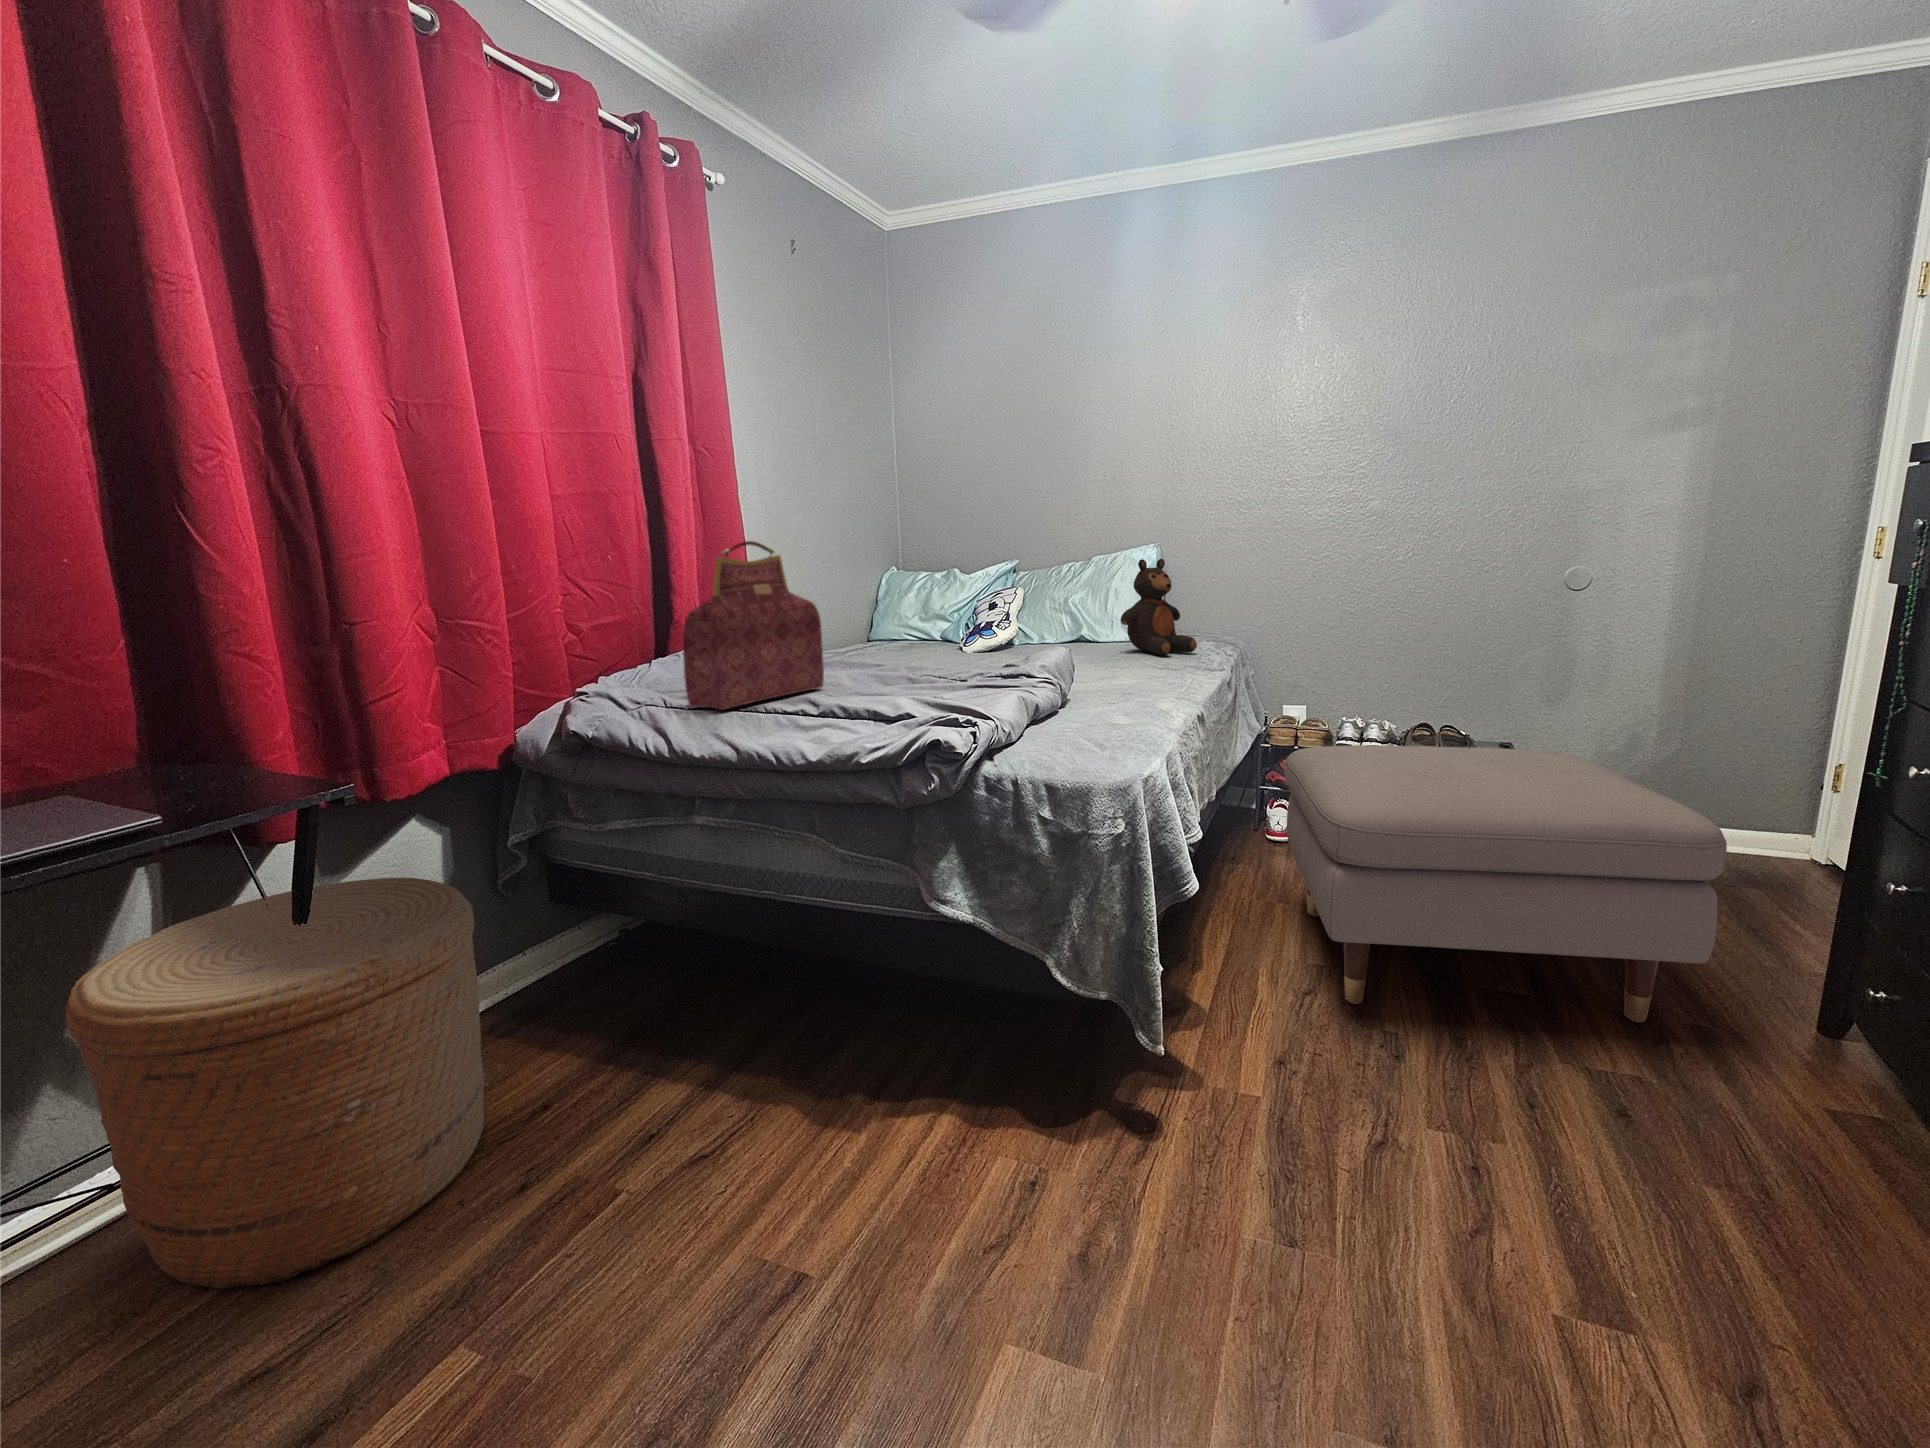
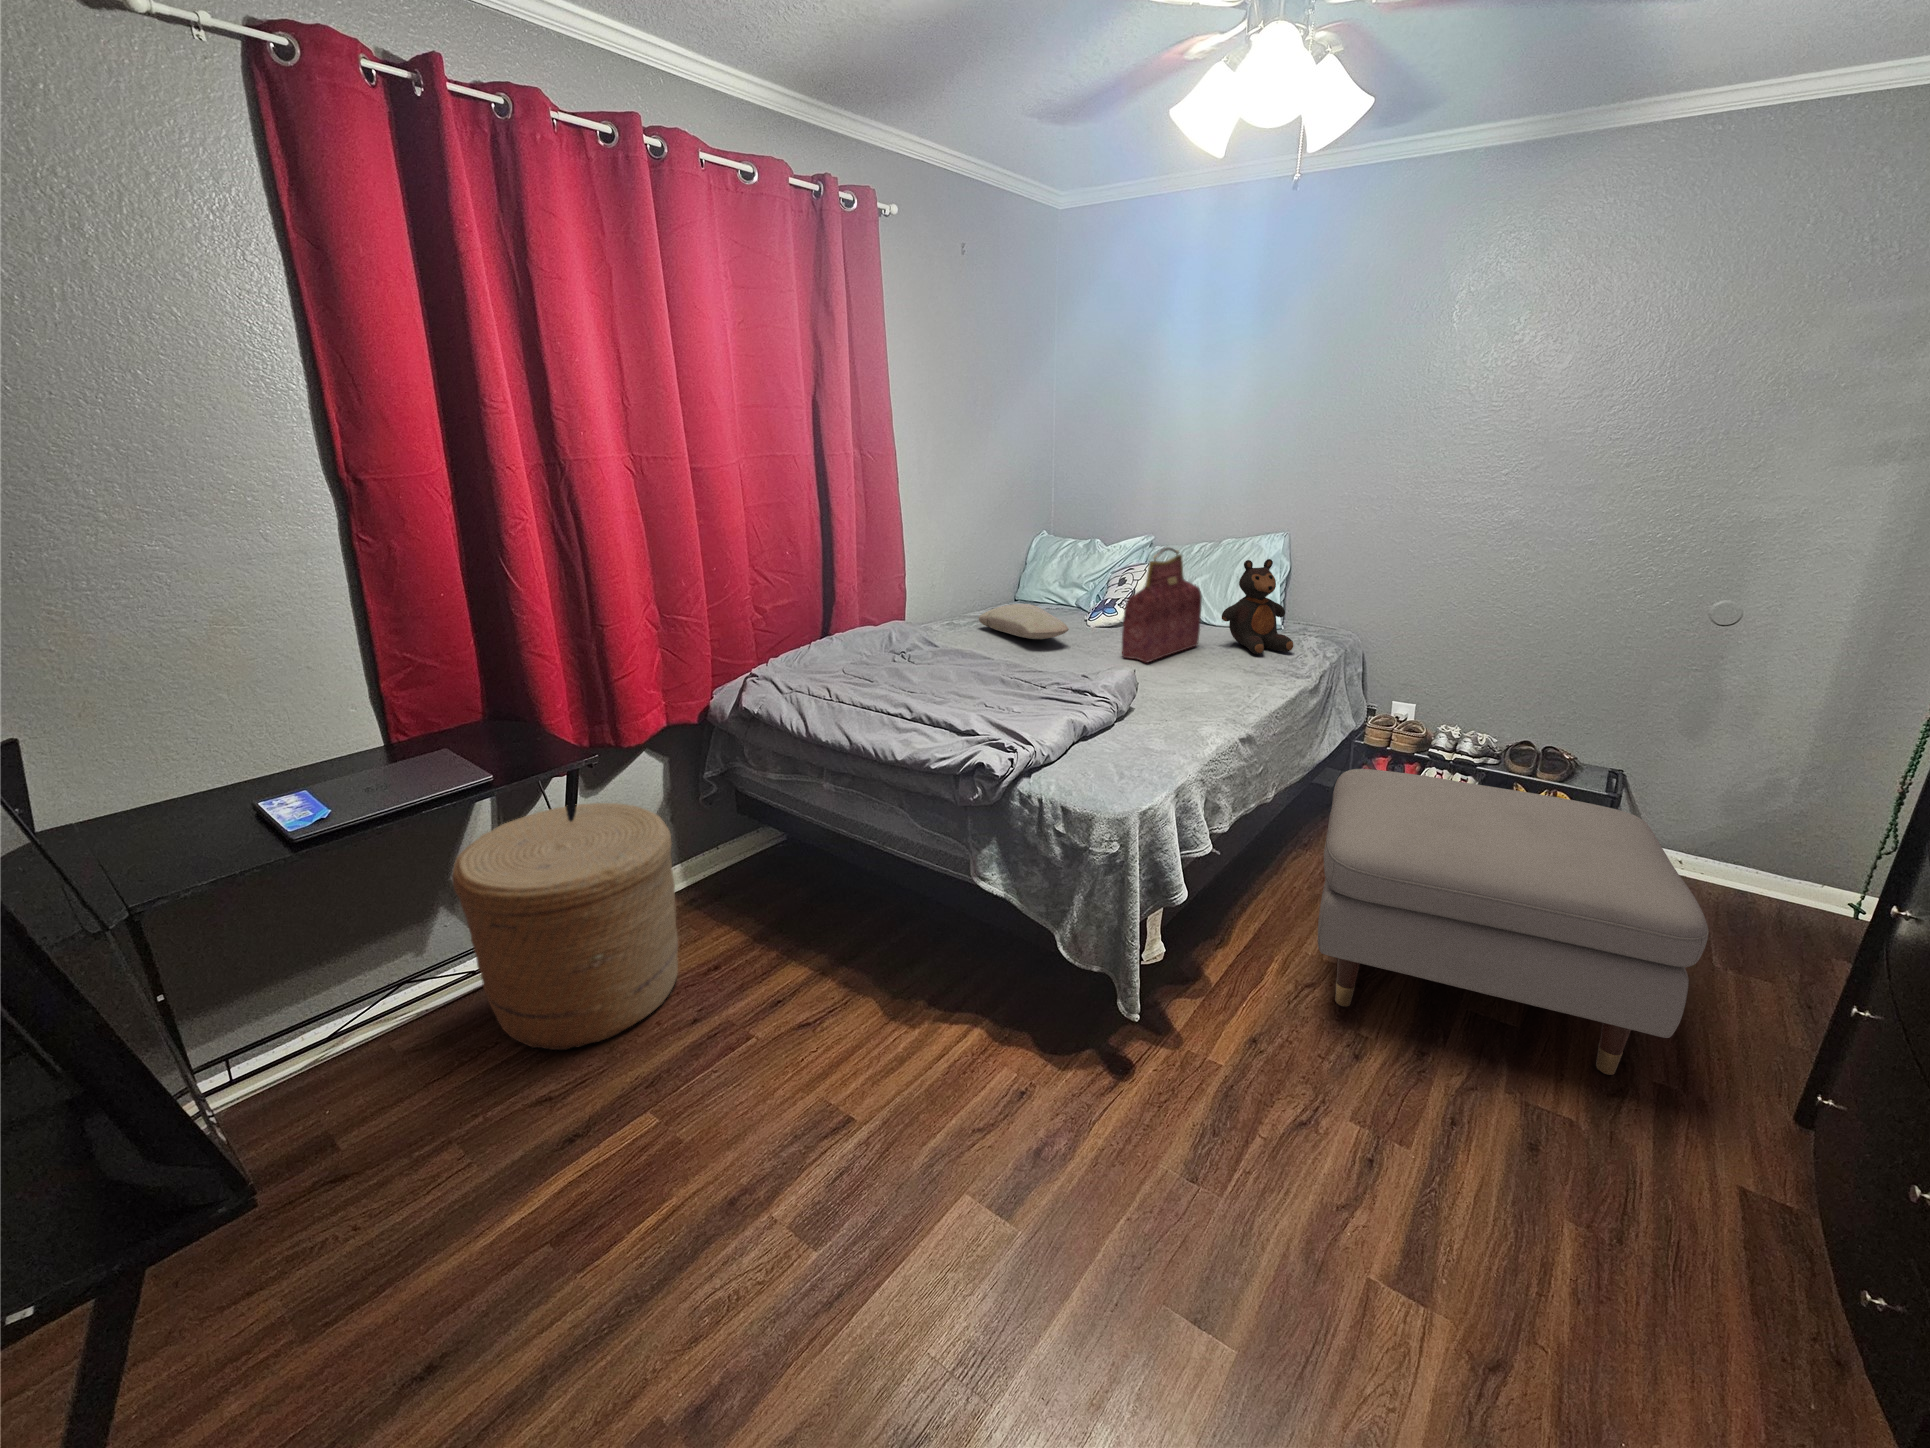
handbag: present [683,541,824,710] -> present [1122,547,1202,663]
pillow: none [853,623,963,656] -> present [979,604,1069,639]

